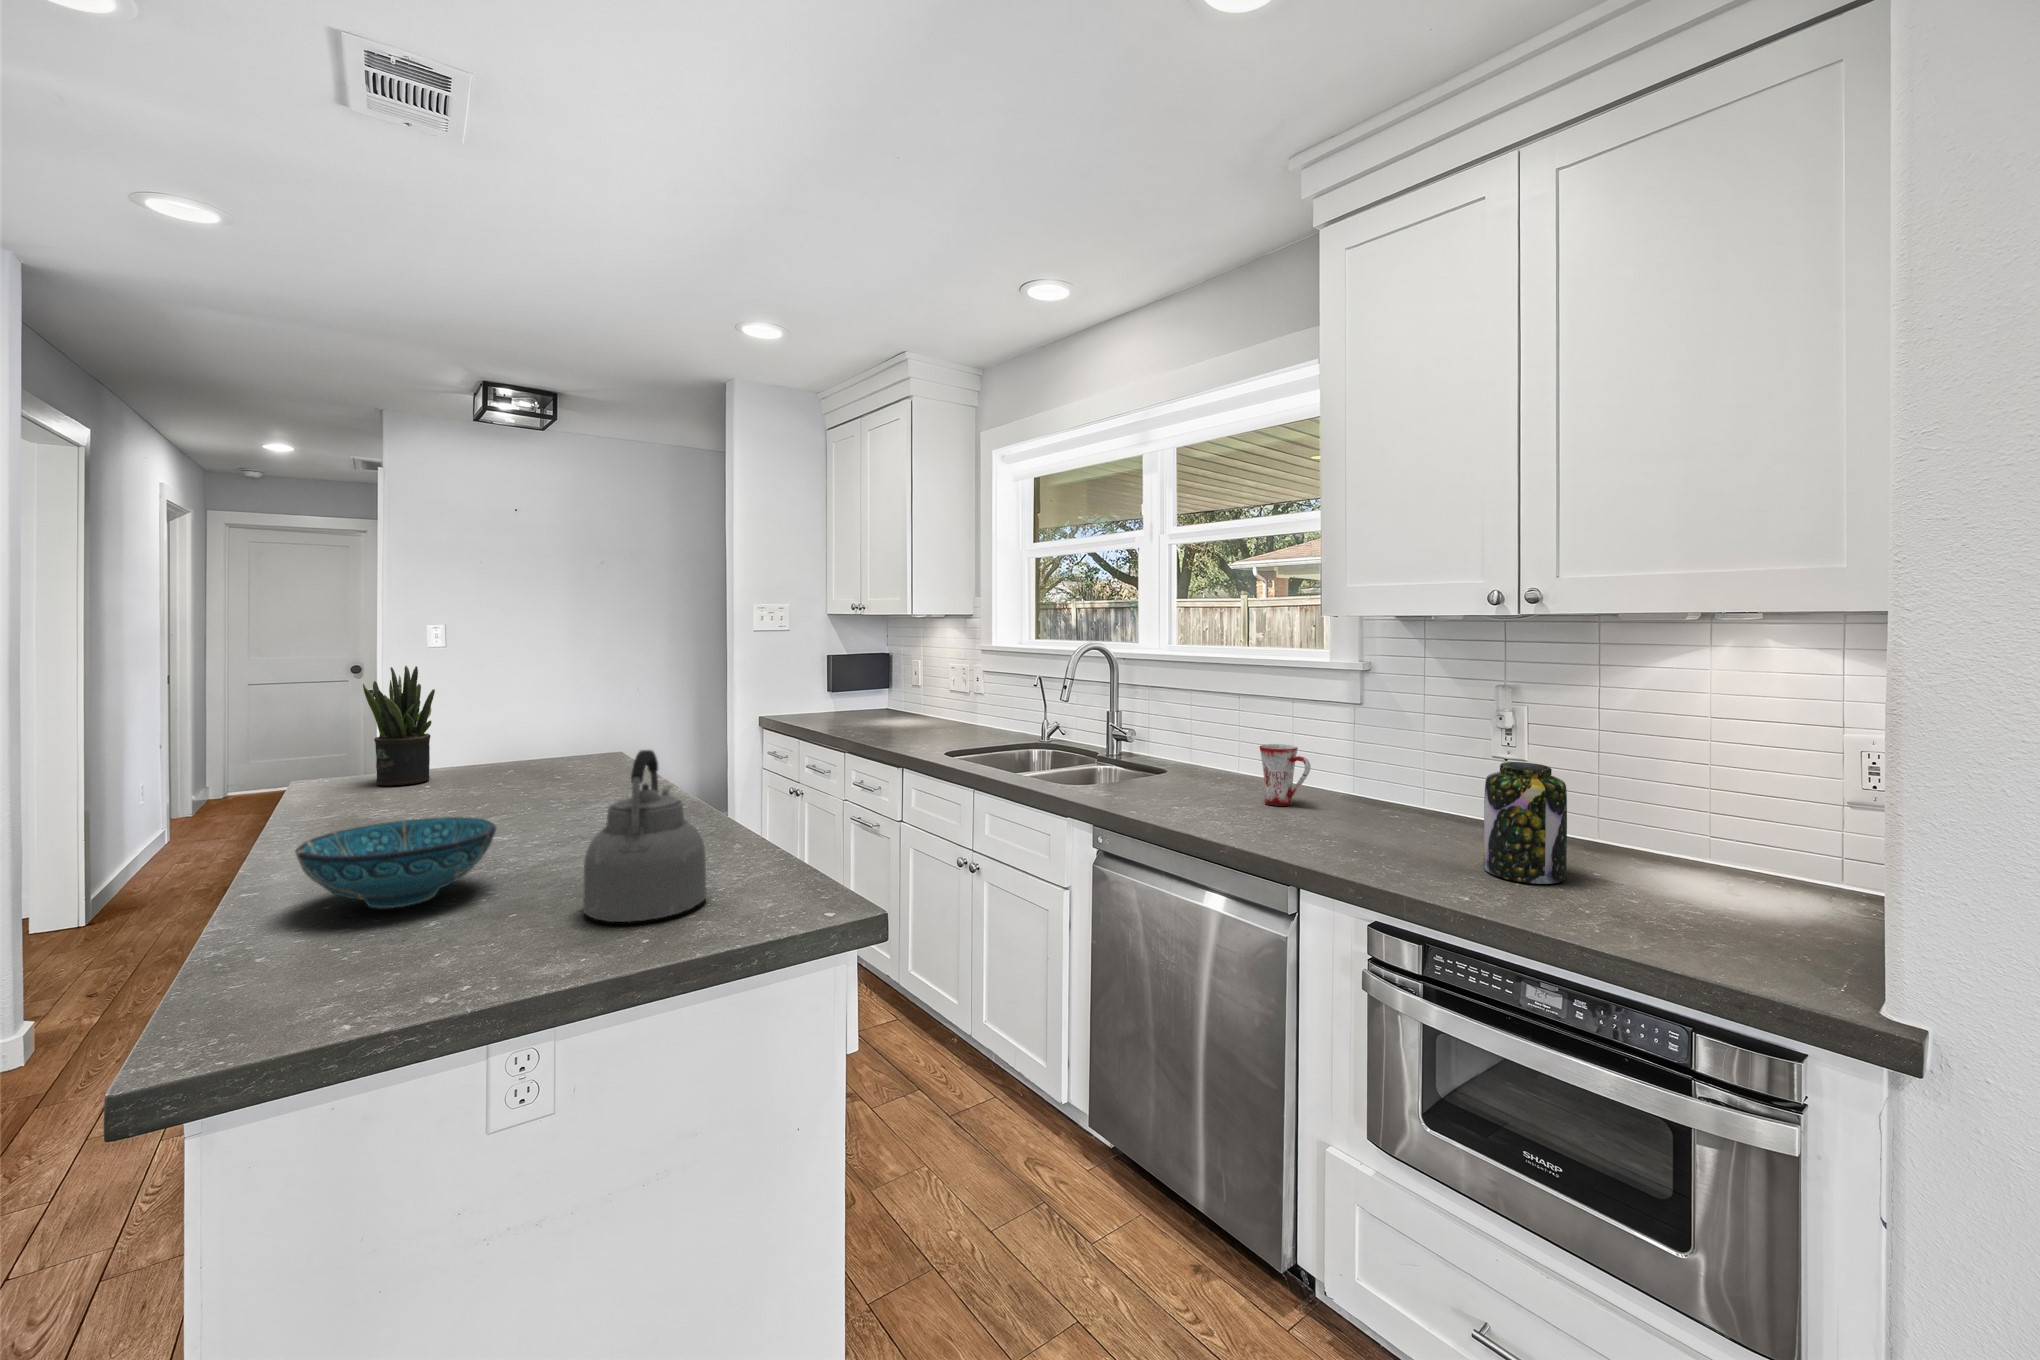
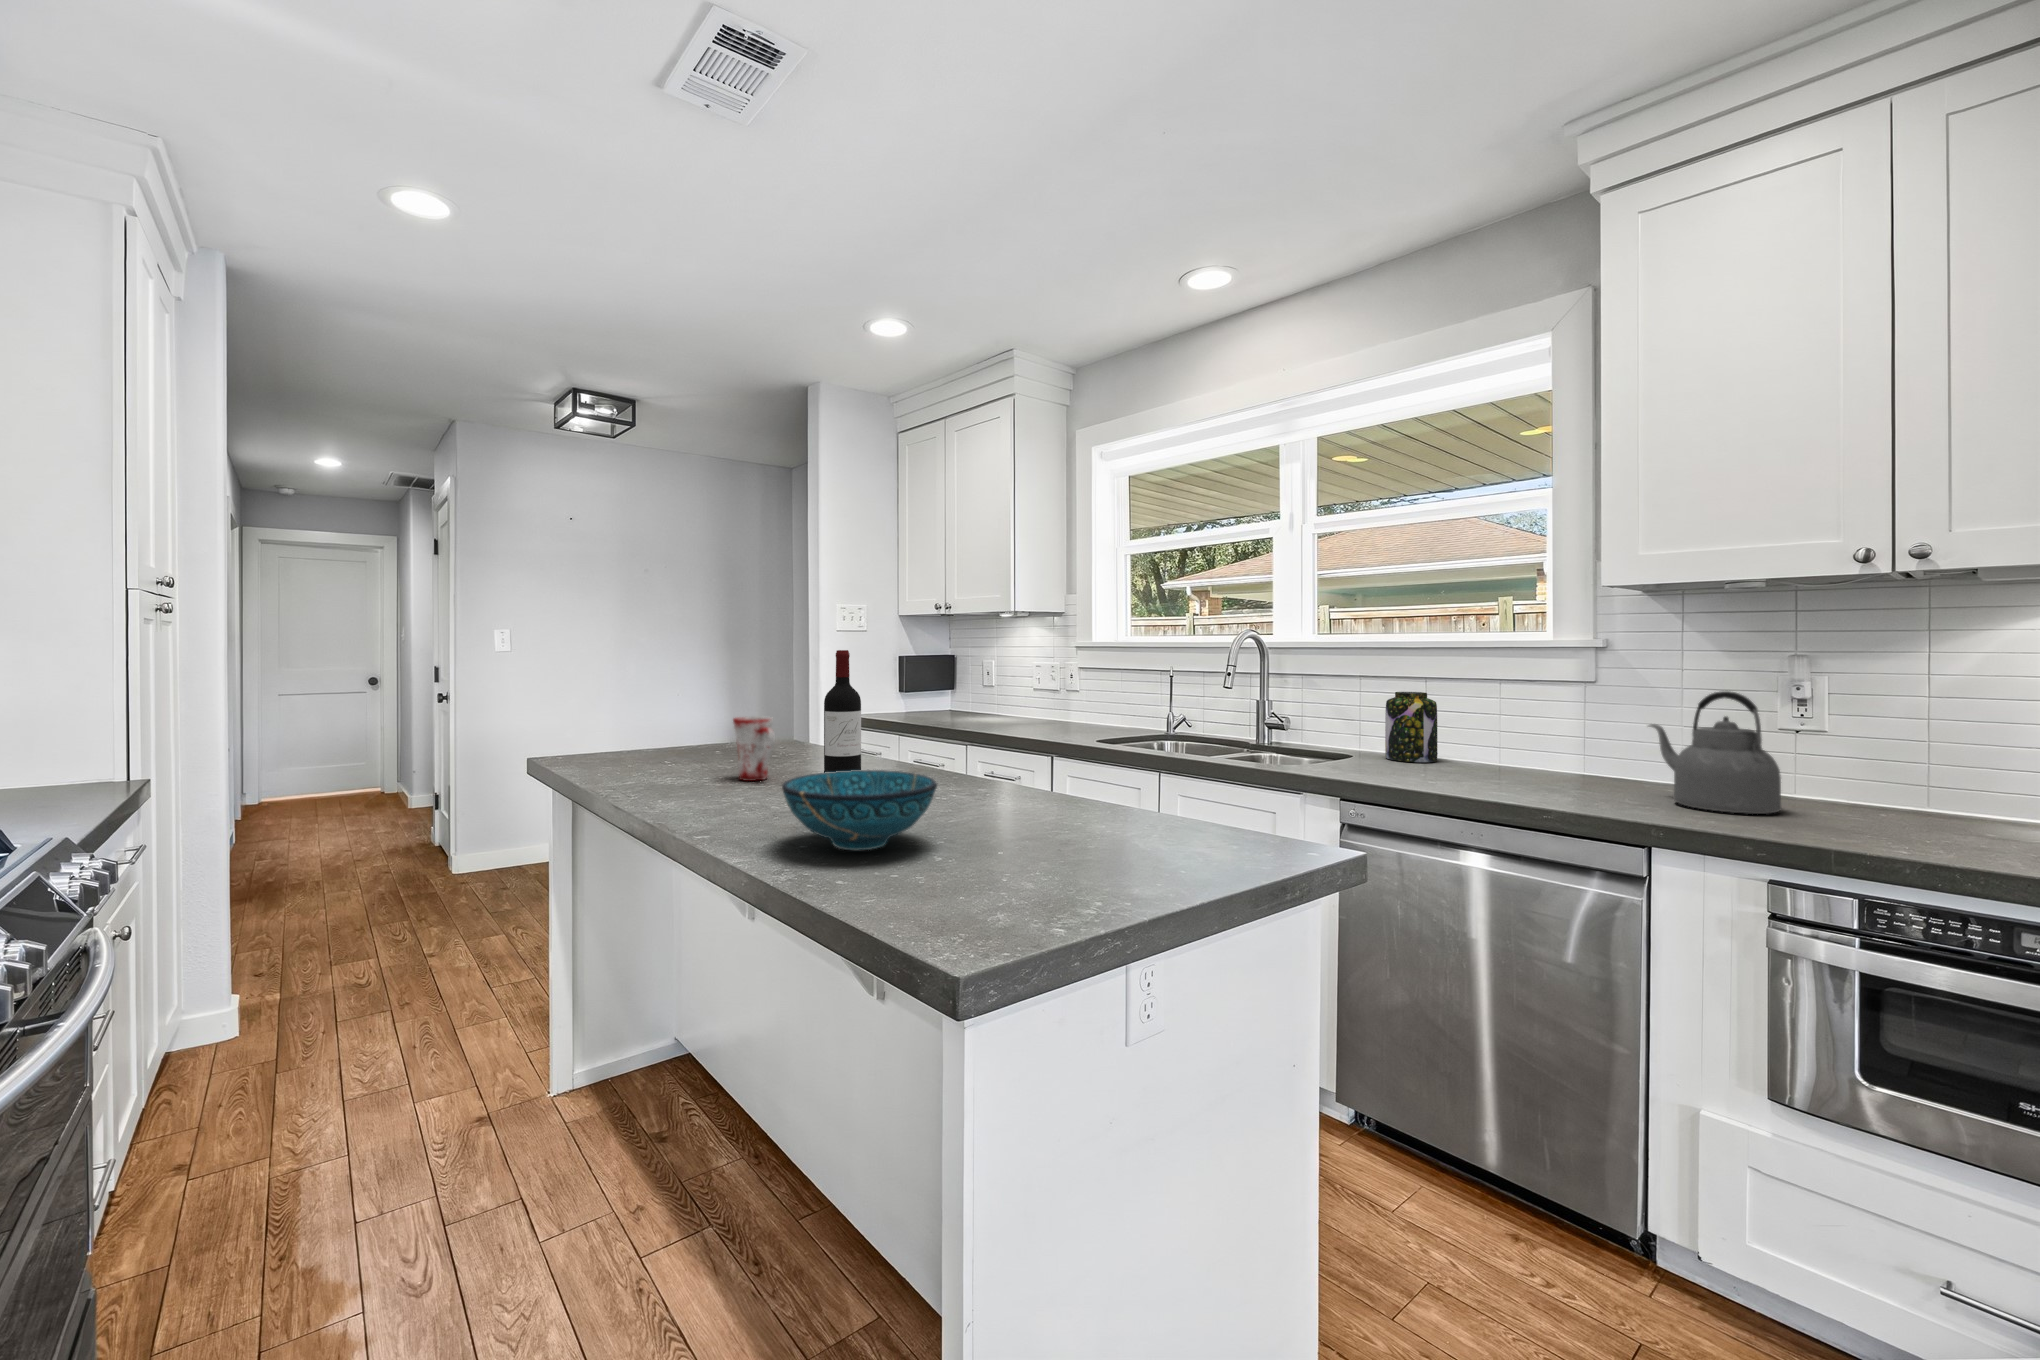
potted plant: present [363,666,435,786] -> none [619,646,670,761]
wine bottle: none [518,679,562,822] -> present [824,650,861,773]
mug: present [1260,744,1311,806] -> present [733,716,775,781]
kettle: present [583,750,707,922] -> present [1649,691,1782,814]
jar: present [1484,762,1567,884] -> present [1385,692,1437,762]

